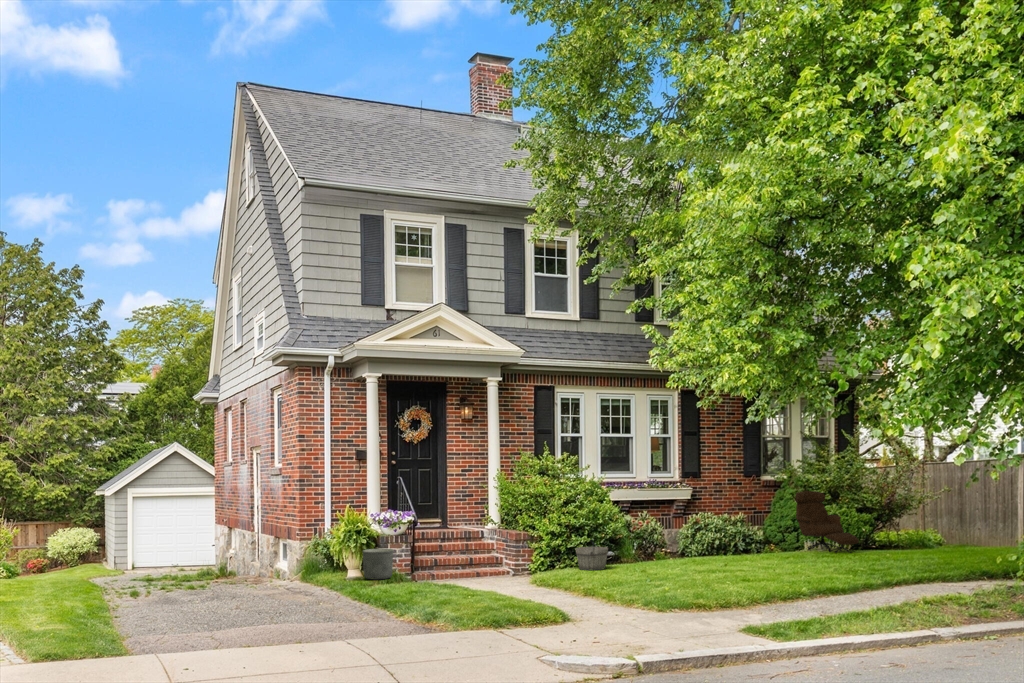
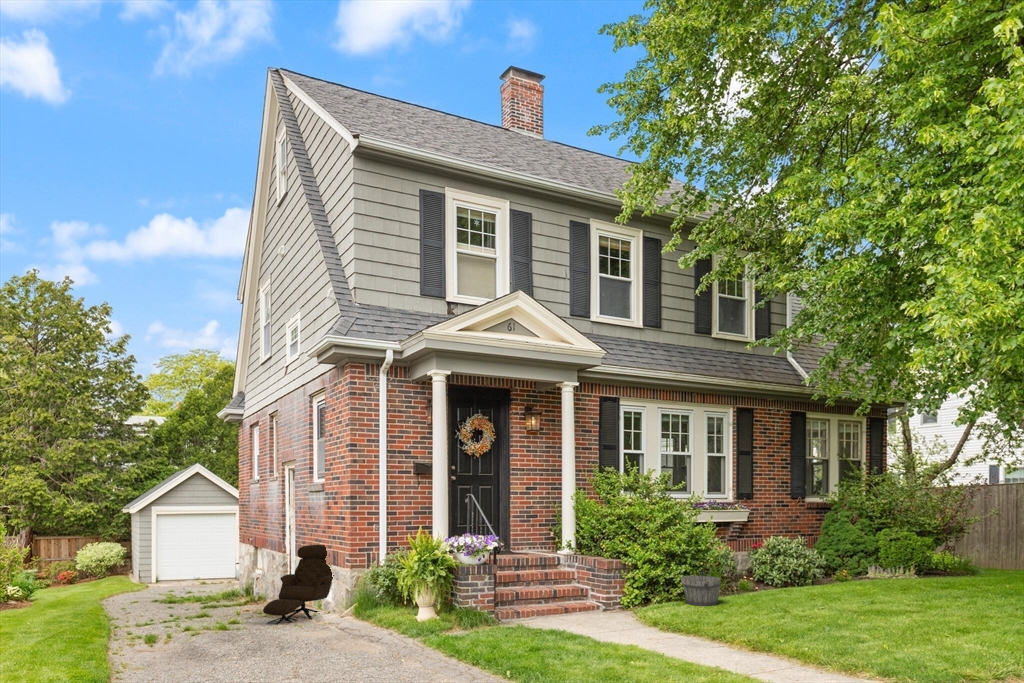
lounge chair: present [796,491,859,553] -> present [263,545,334,624]
planter: present [363,549,393,580] -> none [438,581,475,622]

